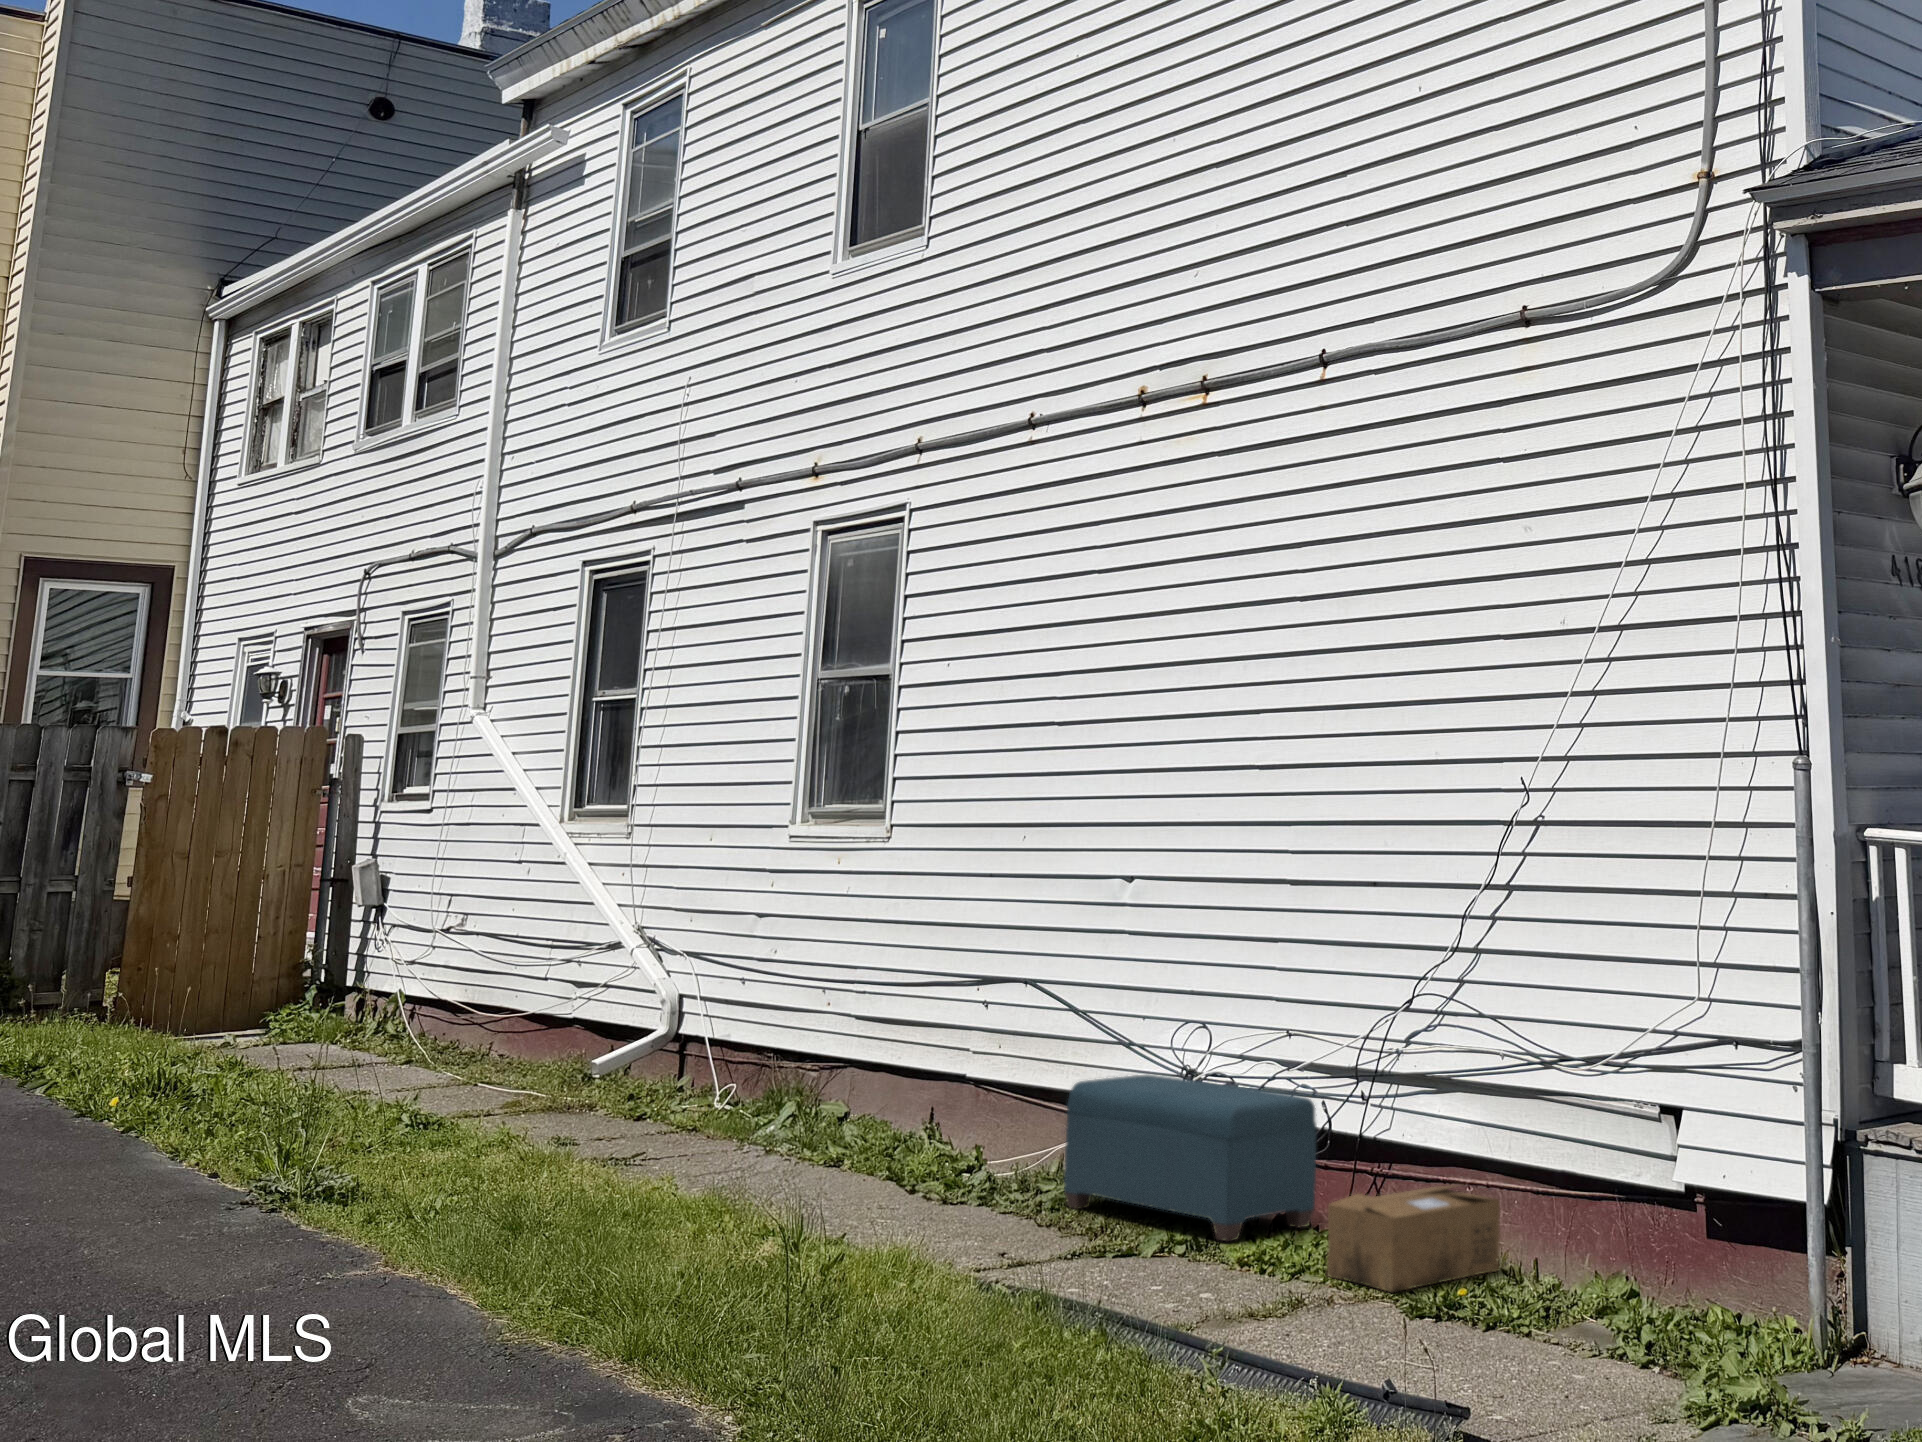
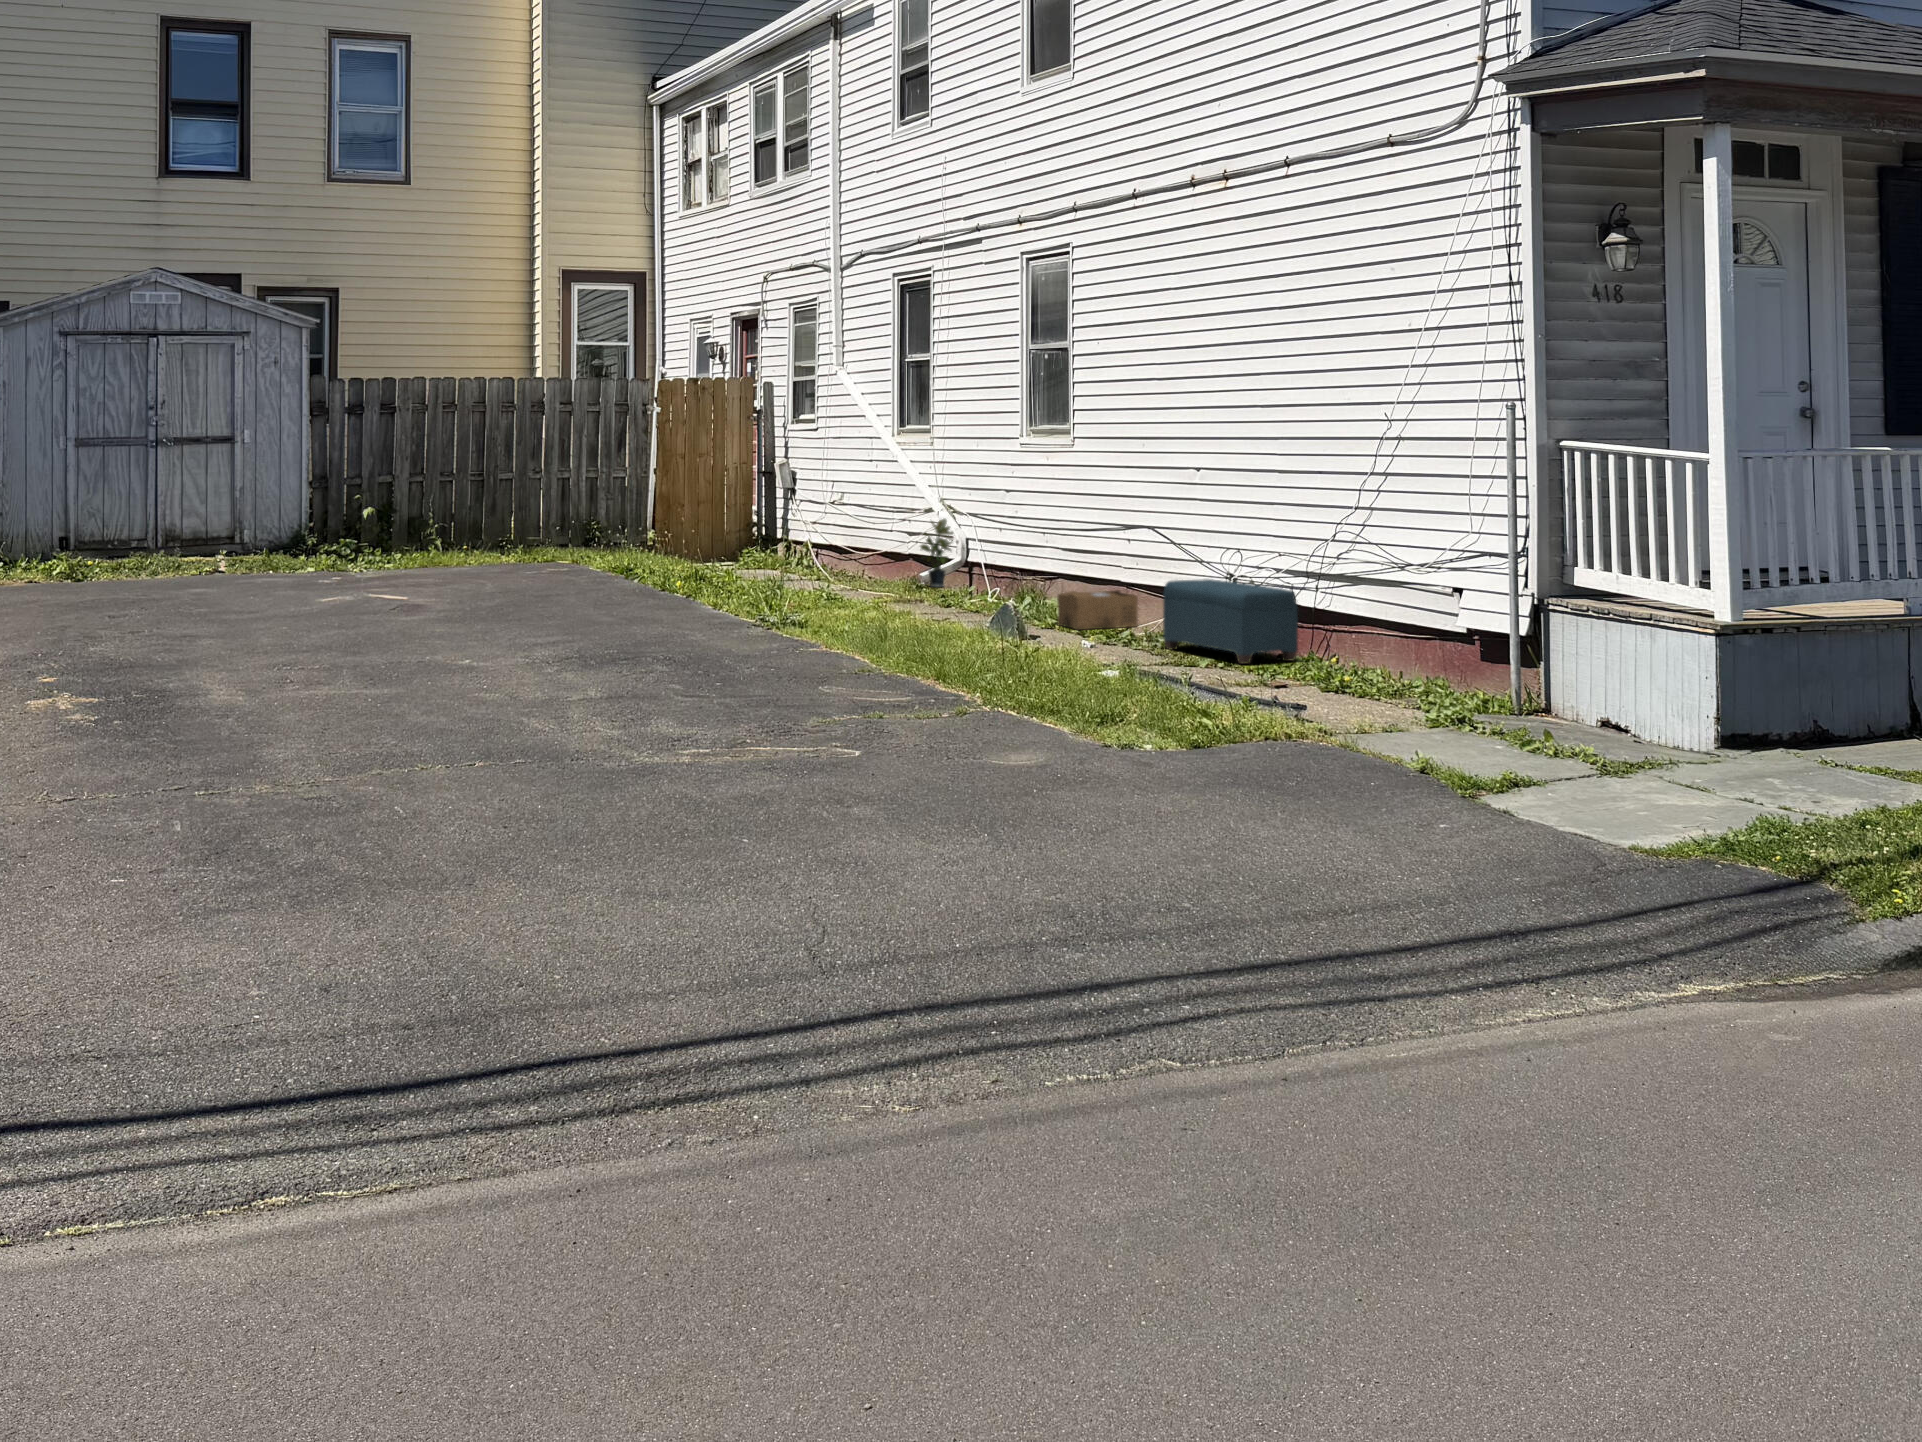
potted plant: none [597,959,660,1077] -> present [920,518,953,587]
cardboard box: present [1327,1184,1500,1292] -> present [1057,590,1138,630]

